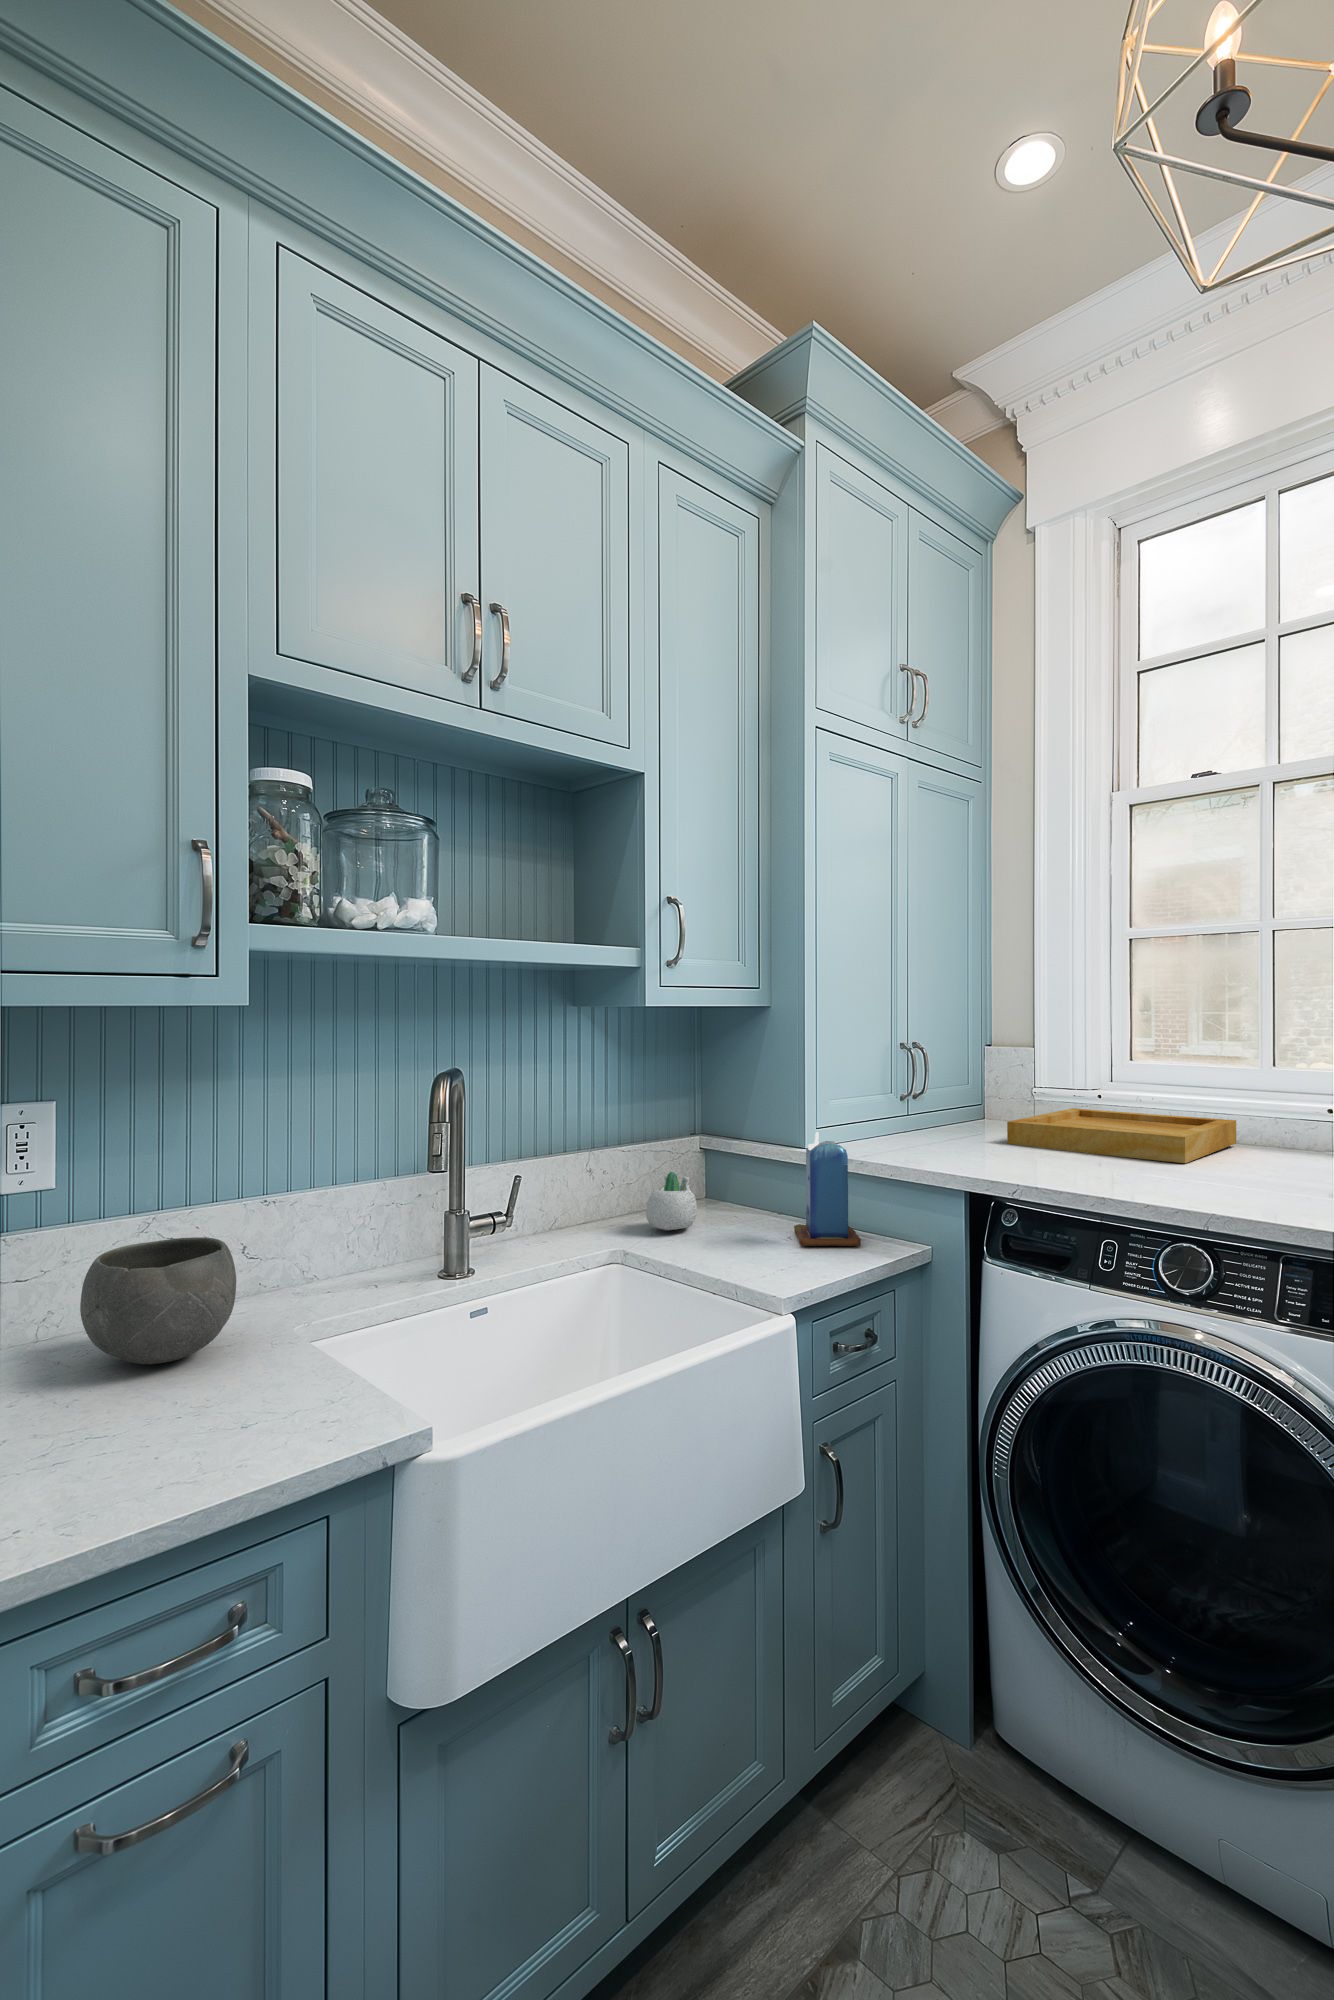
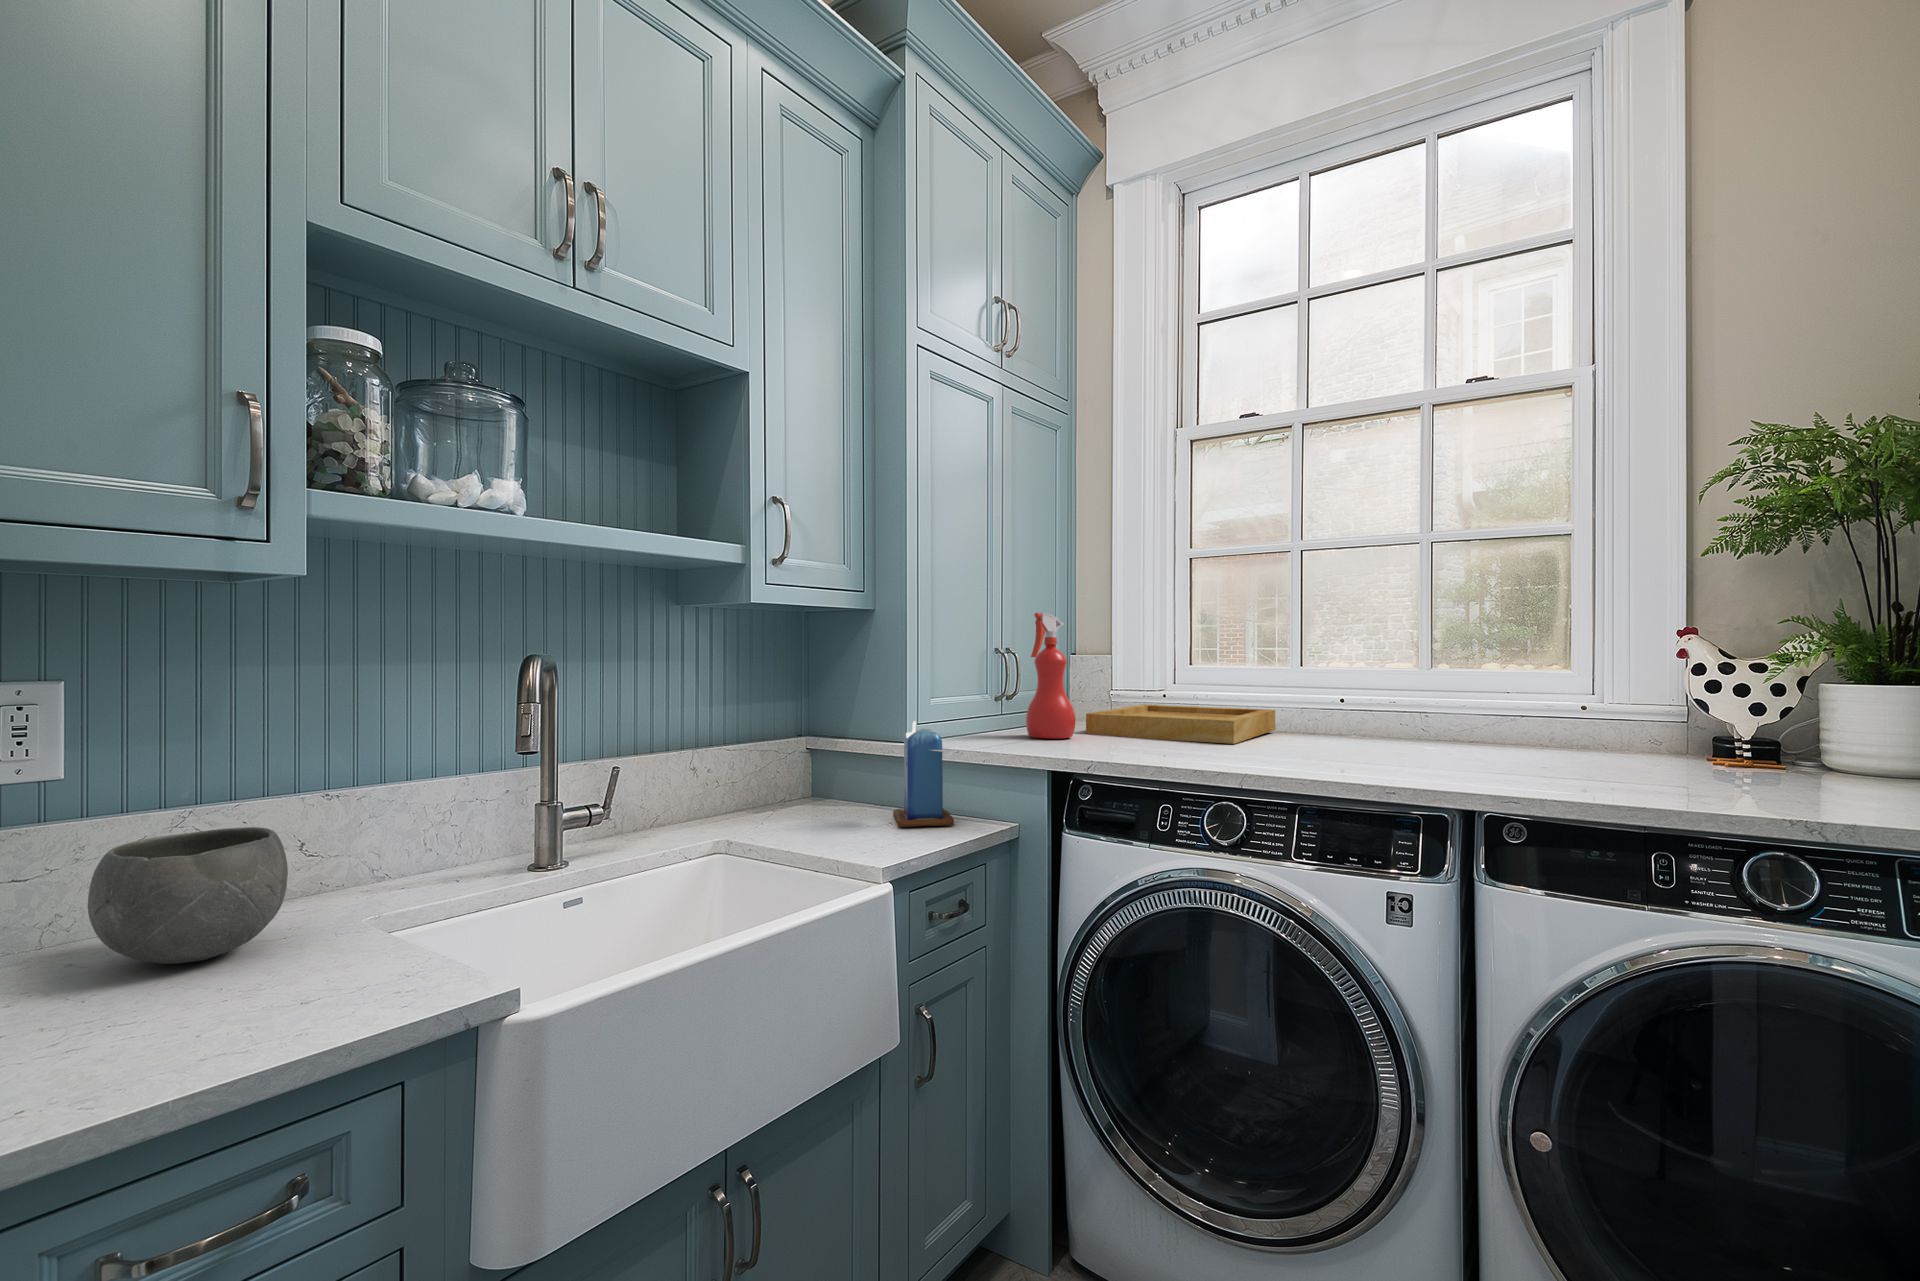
spray bottle: none [939,1012,995,1151] -> present [1026,612,1075,739]
succulent planter: present [646,1172,697,1231] -> none [750,763,801,820]

